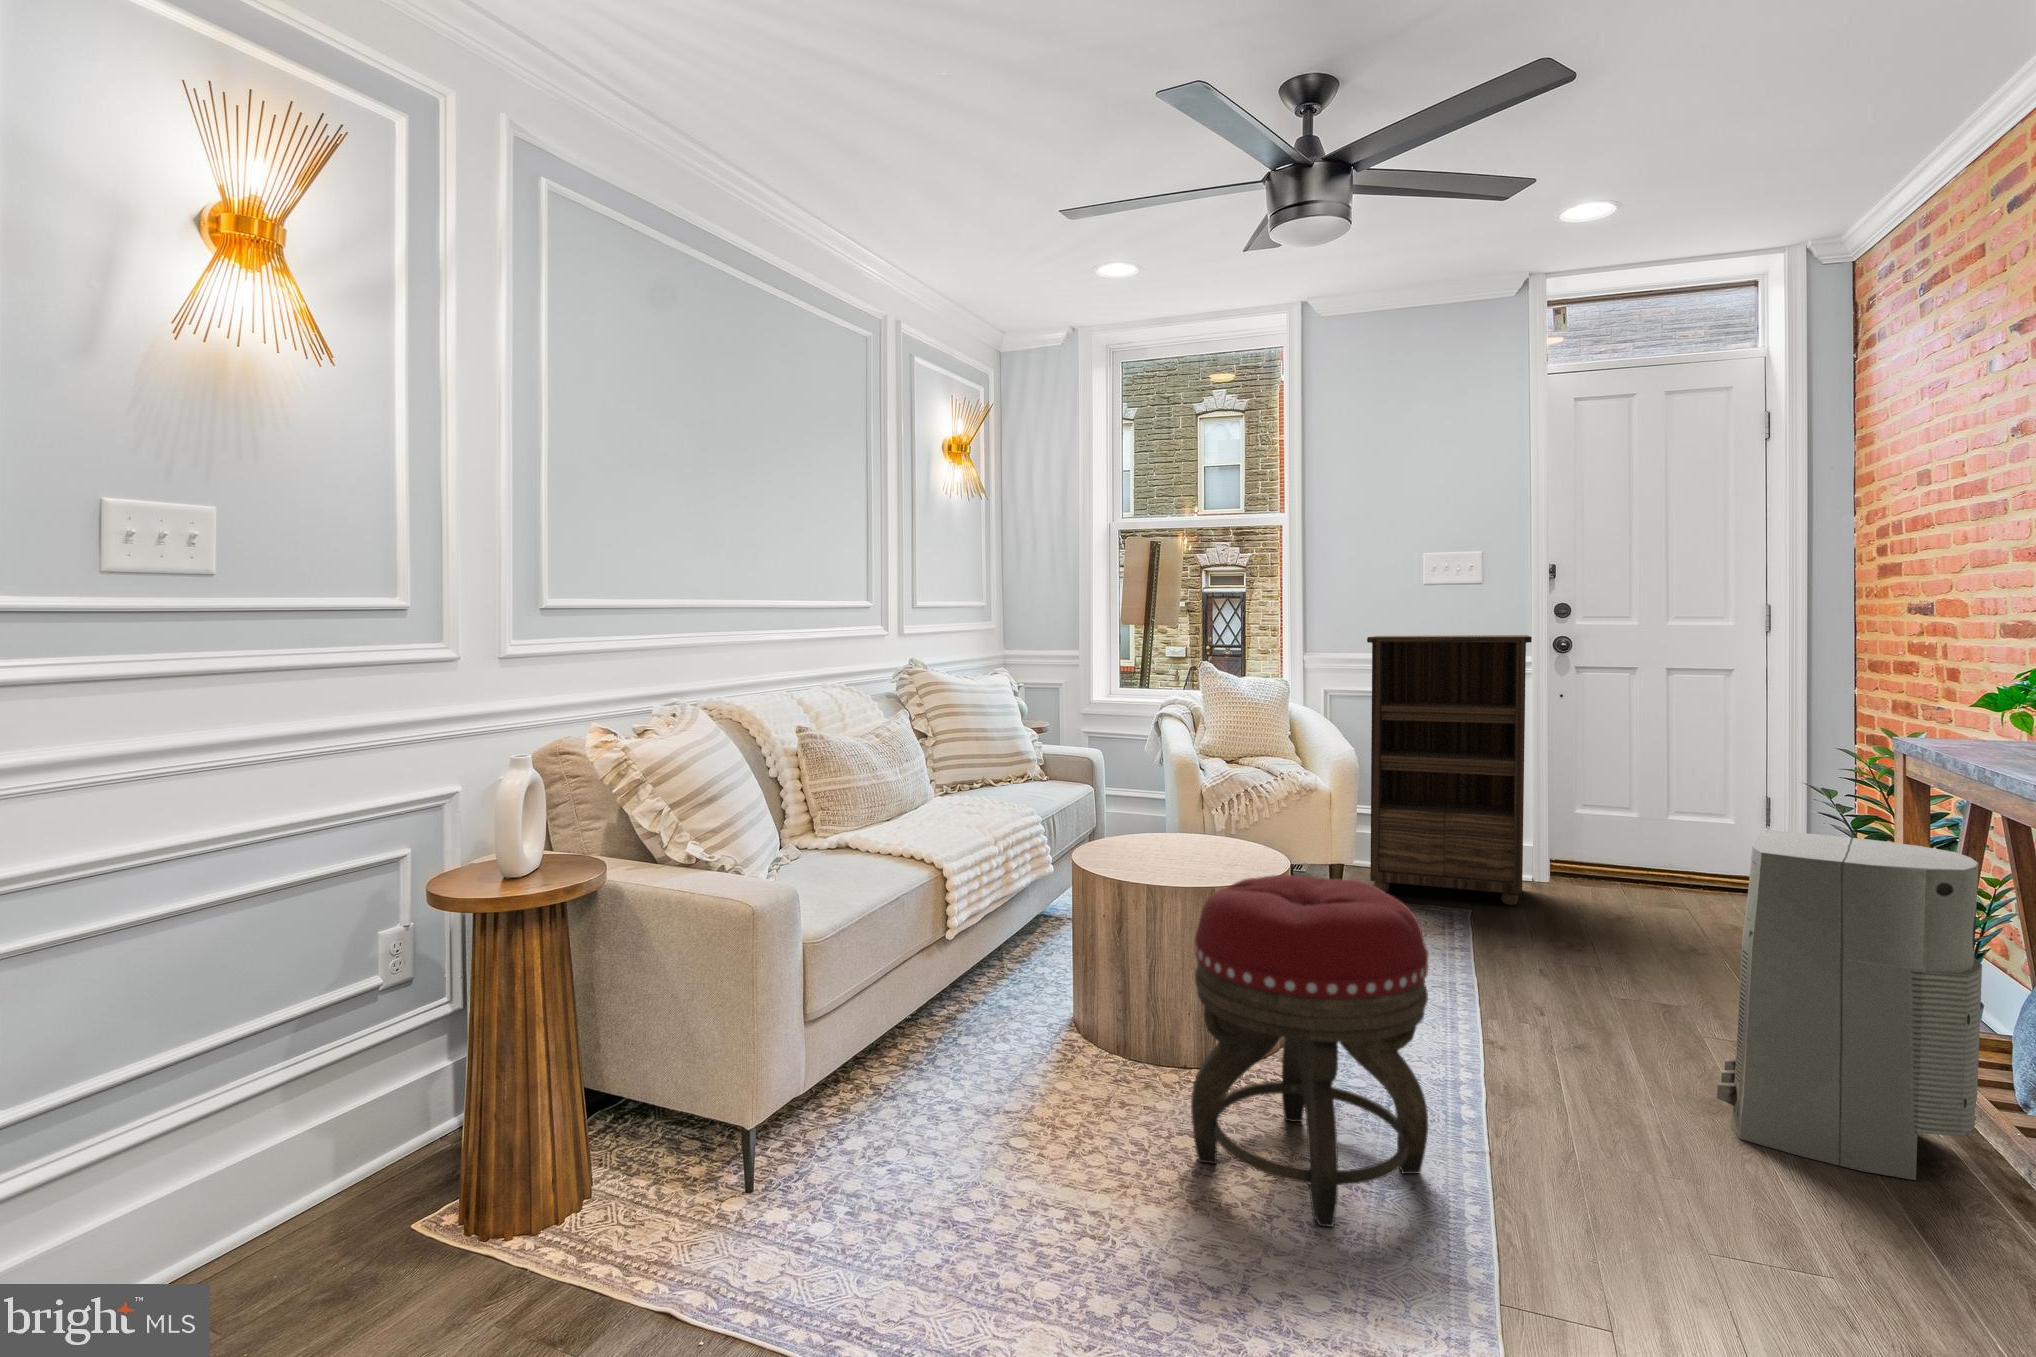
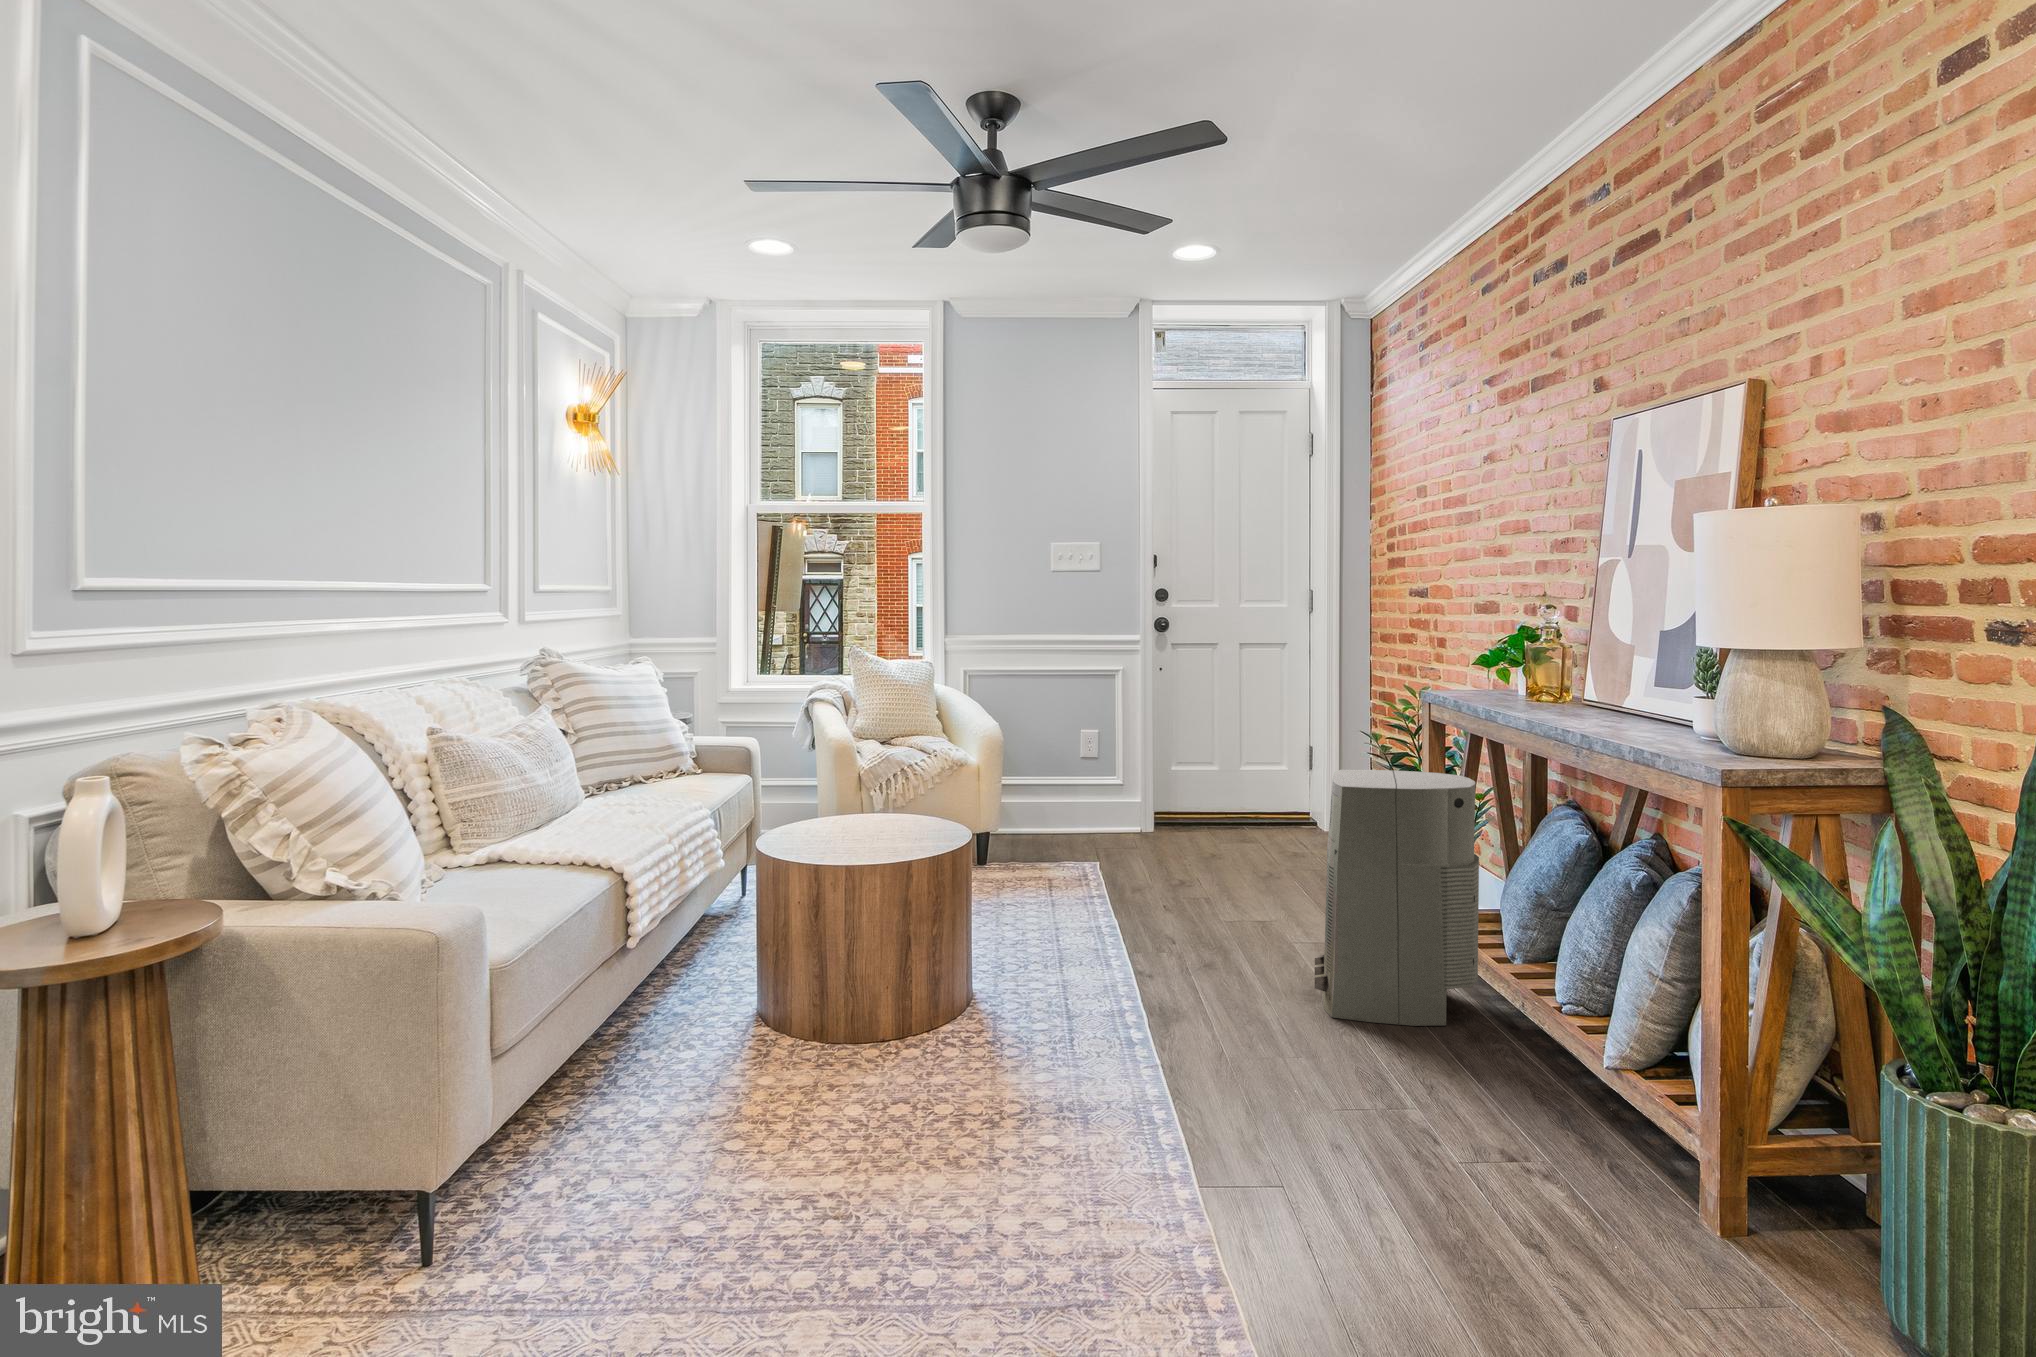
bookshelf: present [1367,635,1532,905] -> none [1003,620,1138,857]
footstool: present [1191,875,1428,1227] -> none [908,840,1117,1157]

